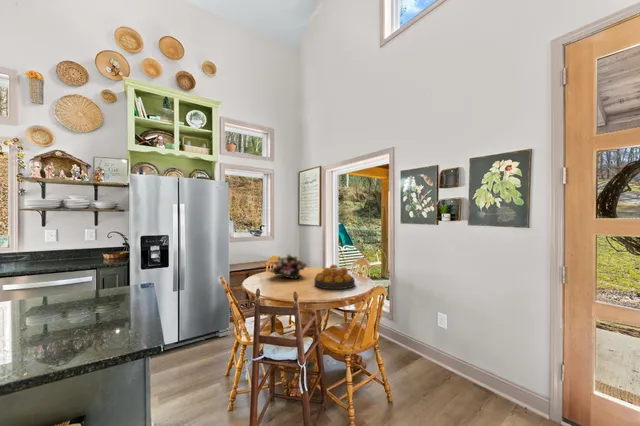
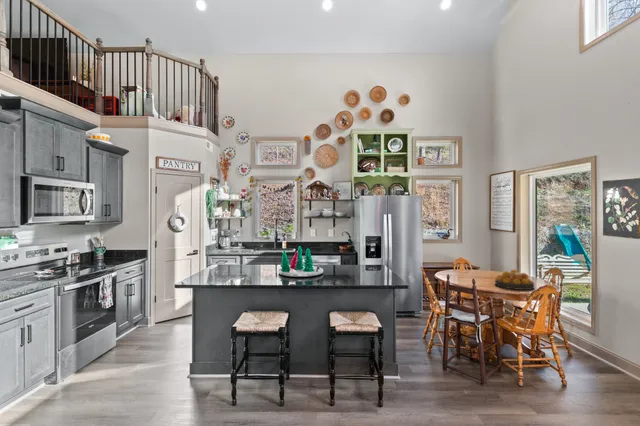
flower arrangement: present [269,254,306,278] -> none [456,257,490,278]

